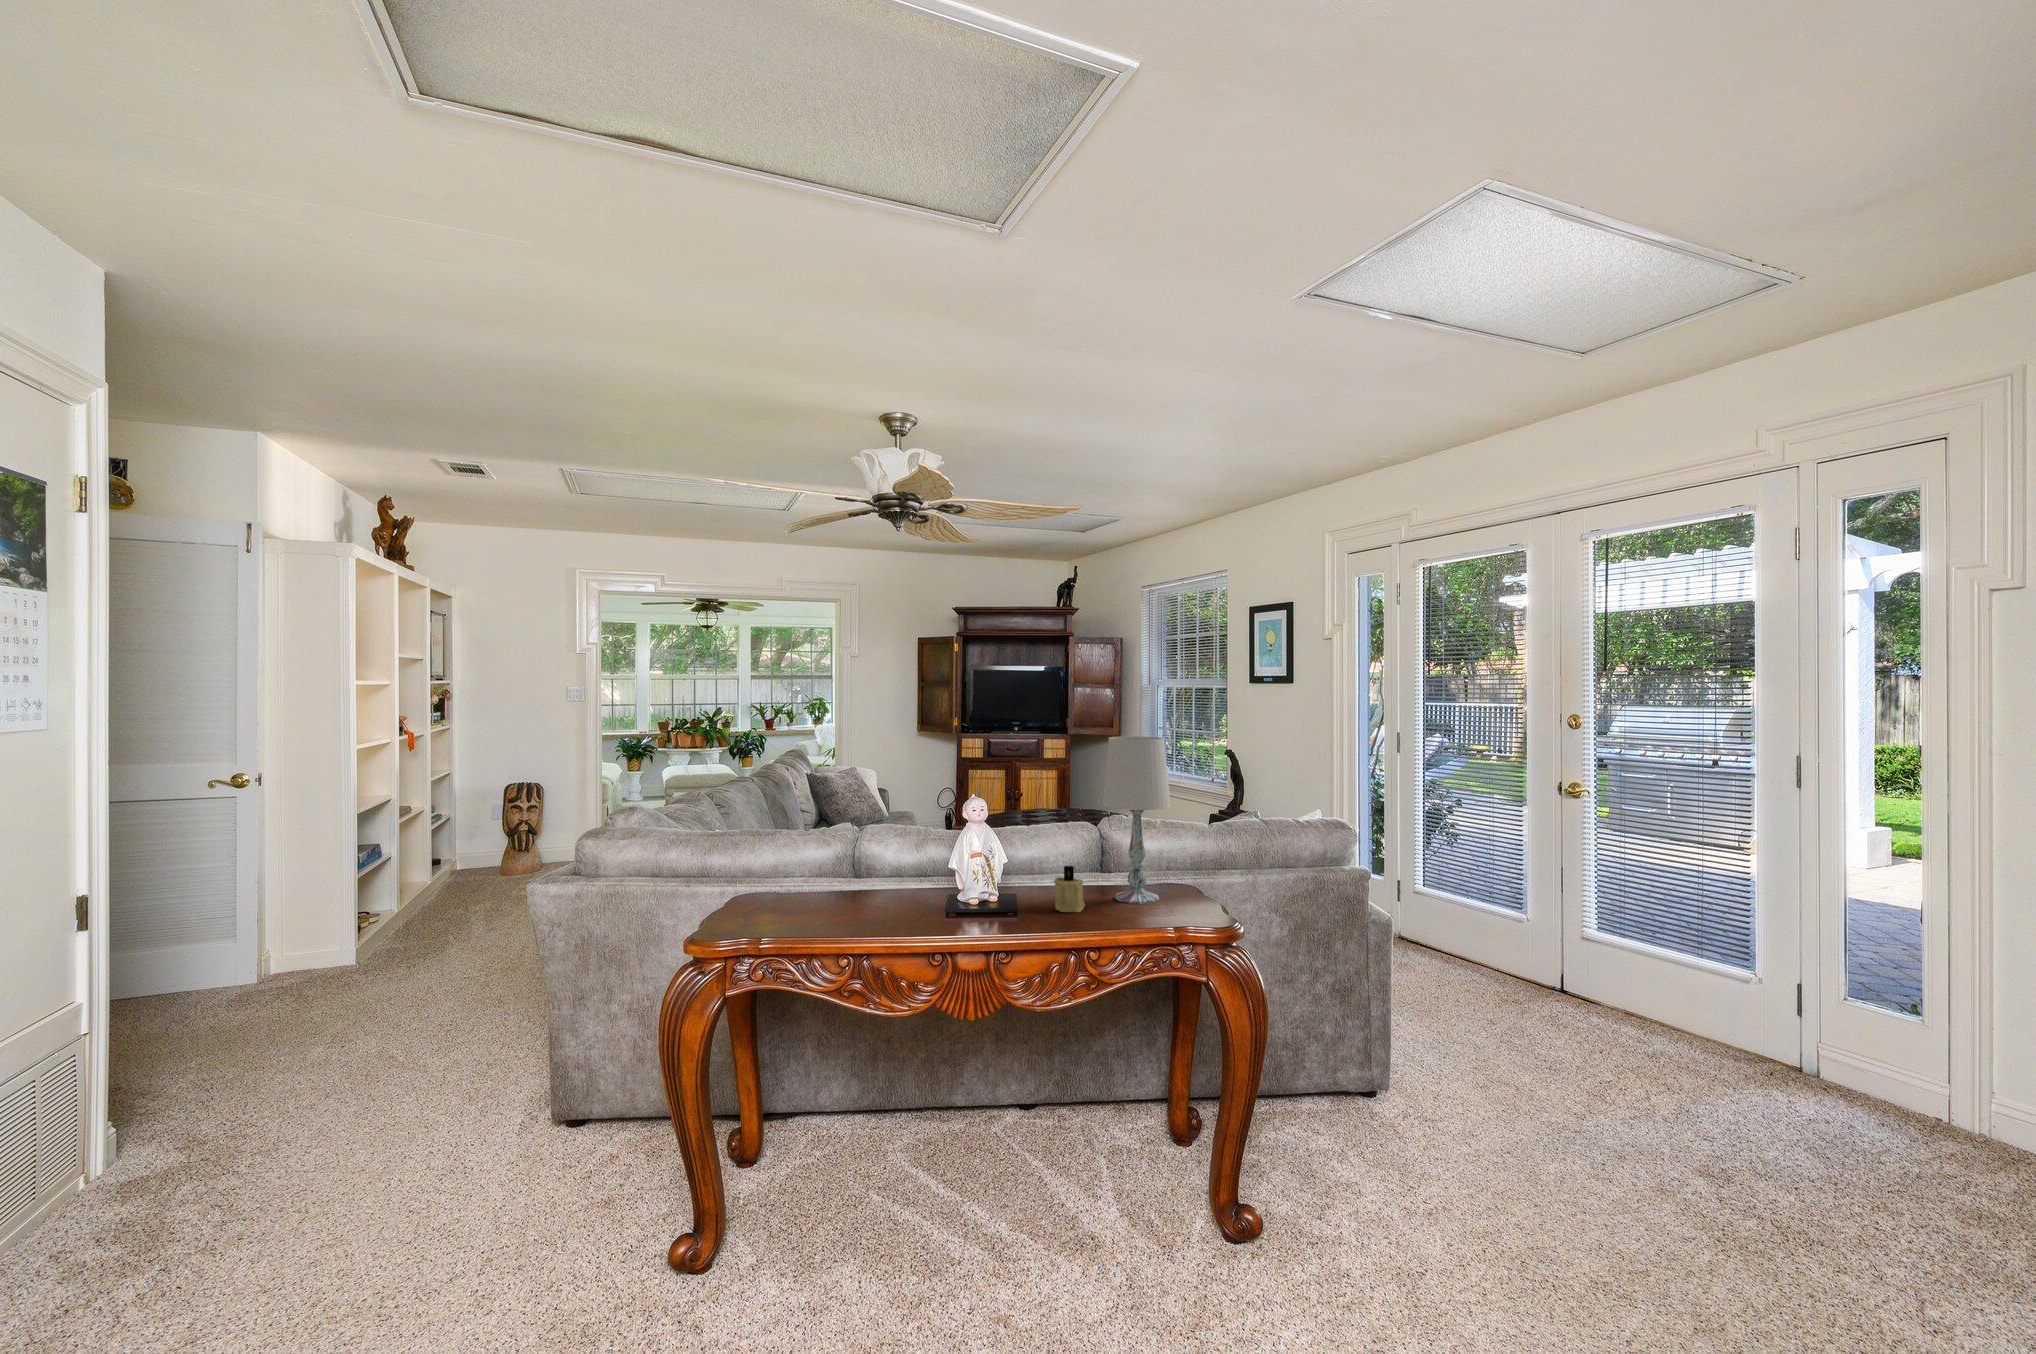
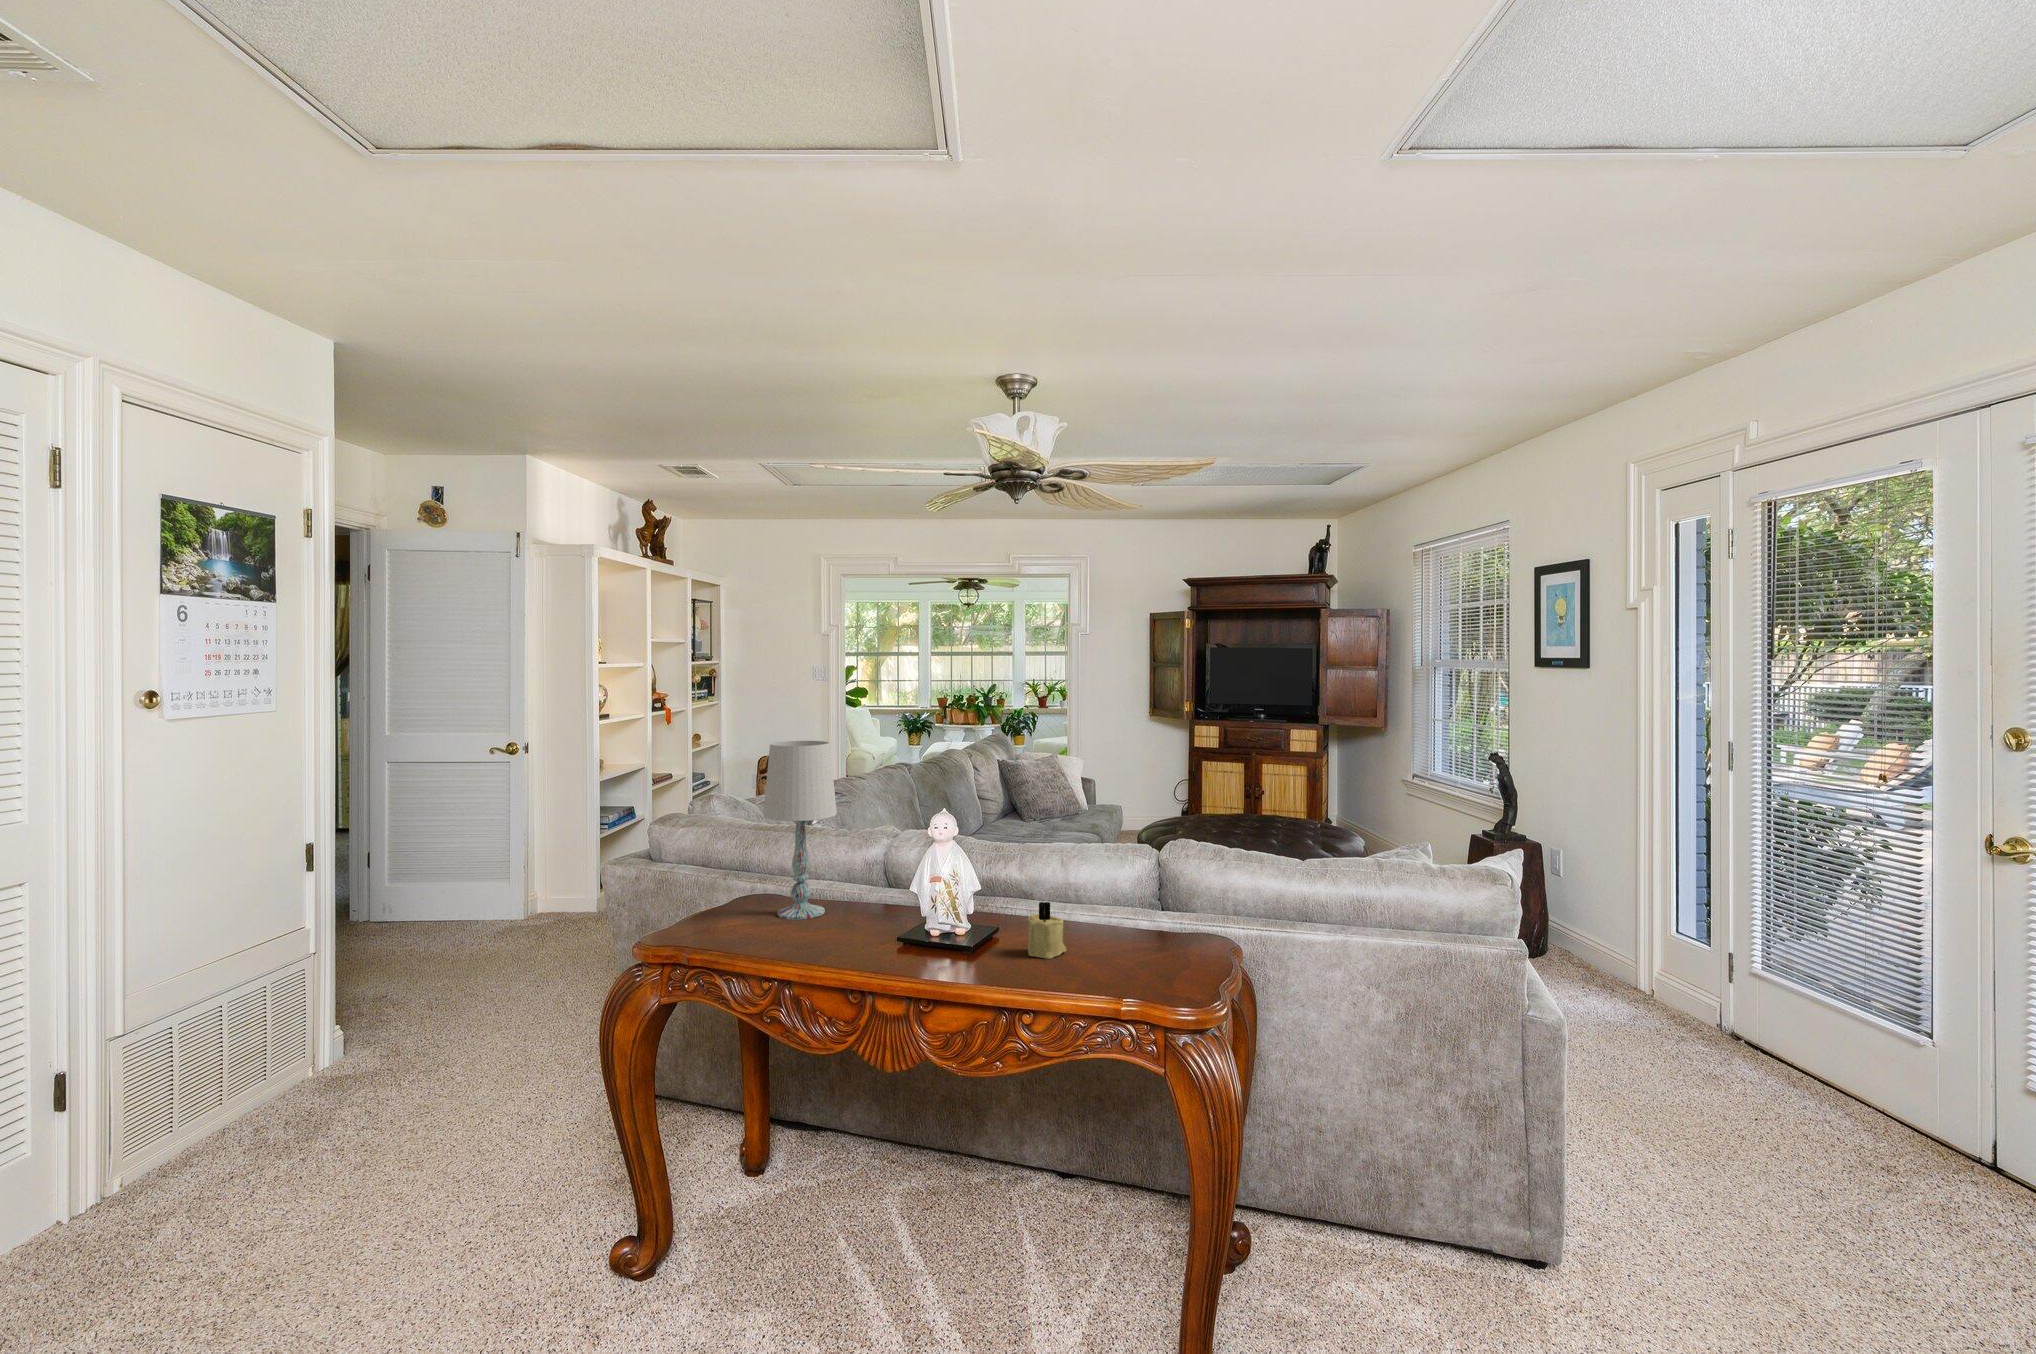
table lamp: present [1103,736,1171,904] -> present [764,741,837,920]

